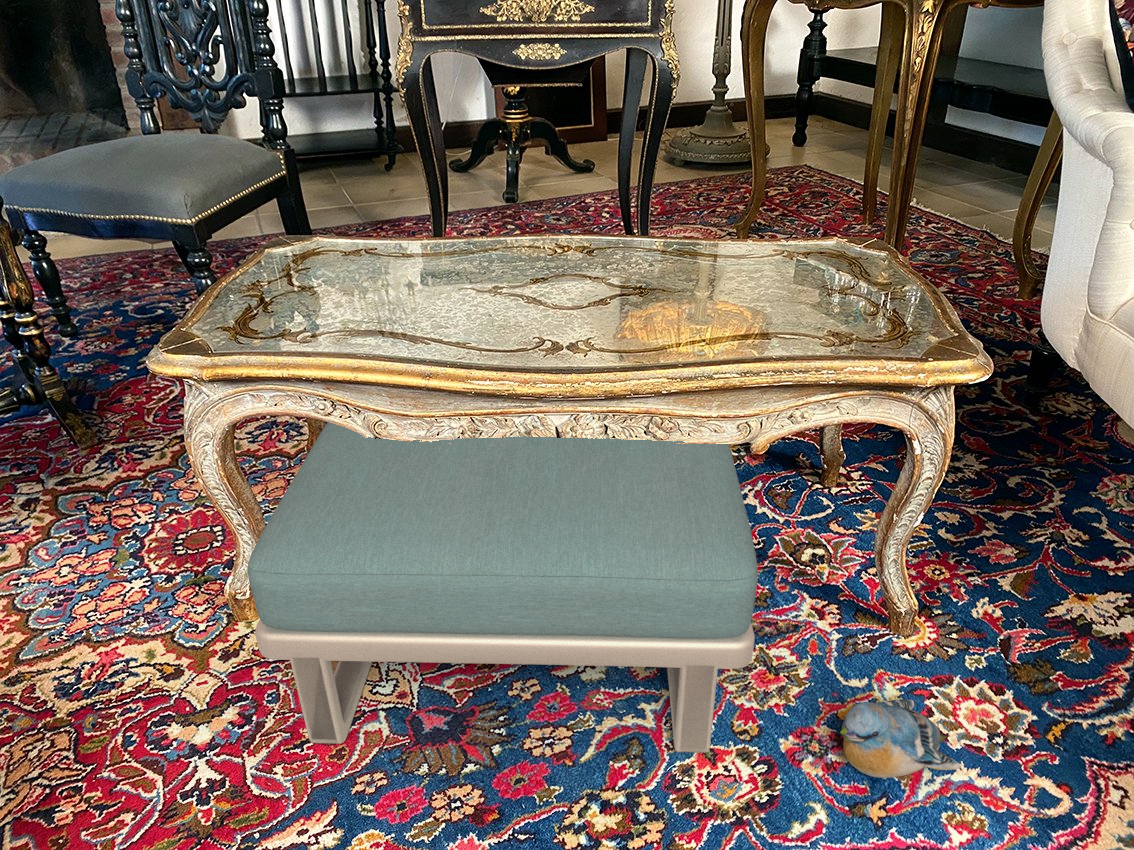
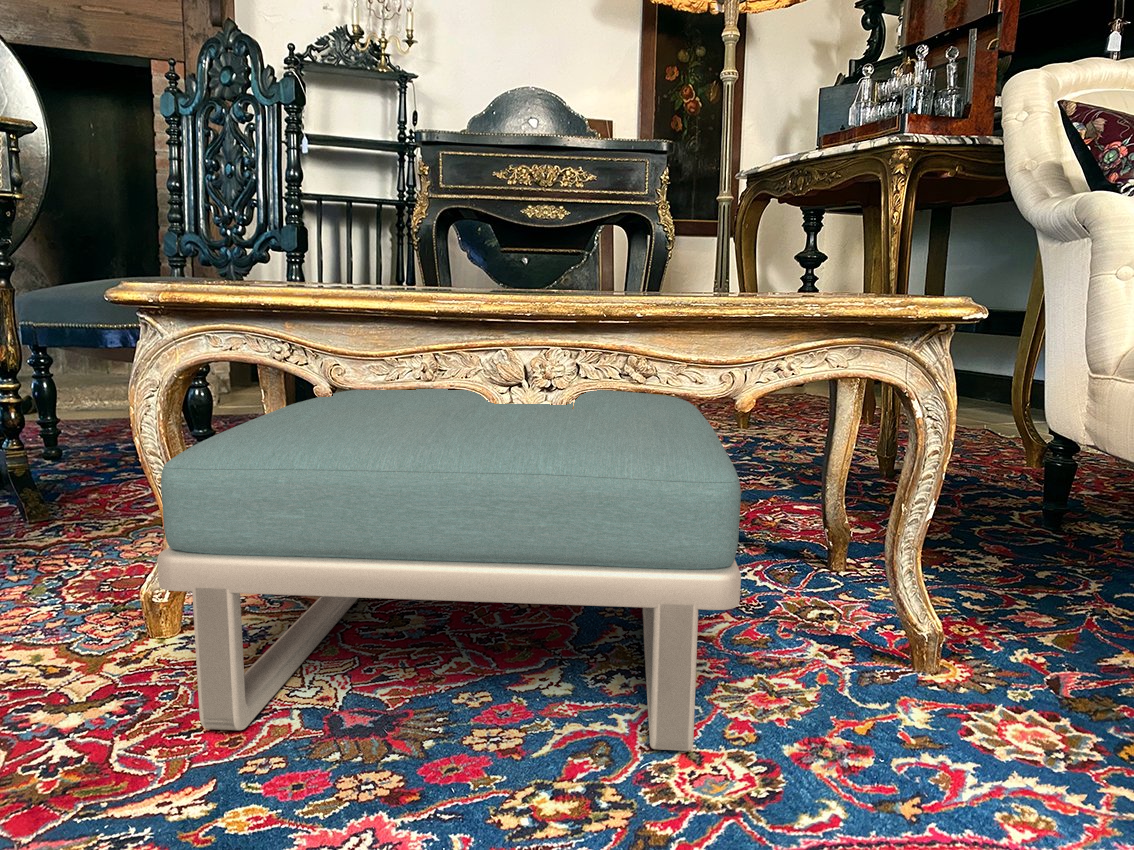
plush toy: present [840,699,961,778] -> none [853,666,1011,776]

